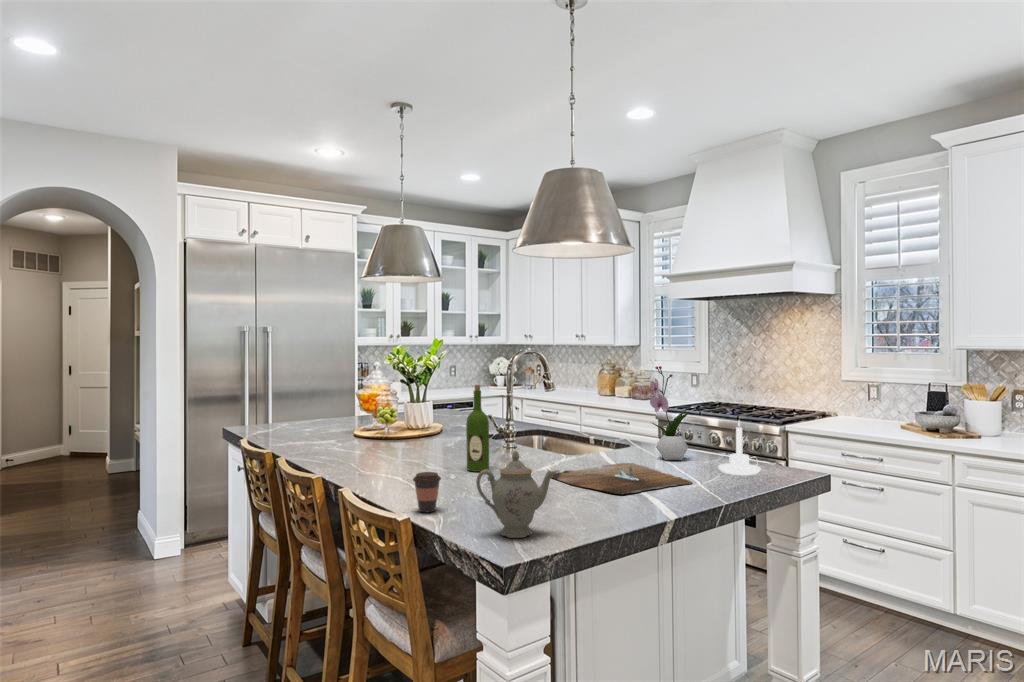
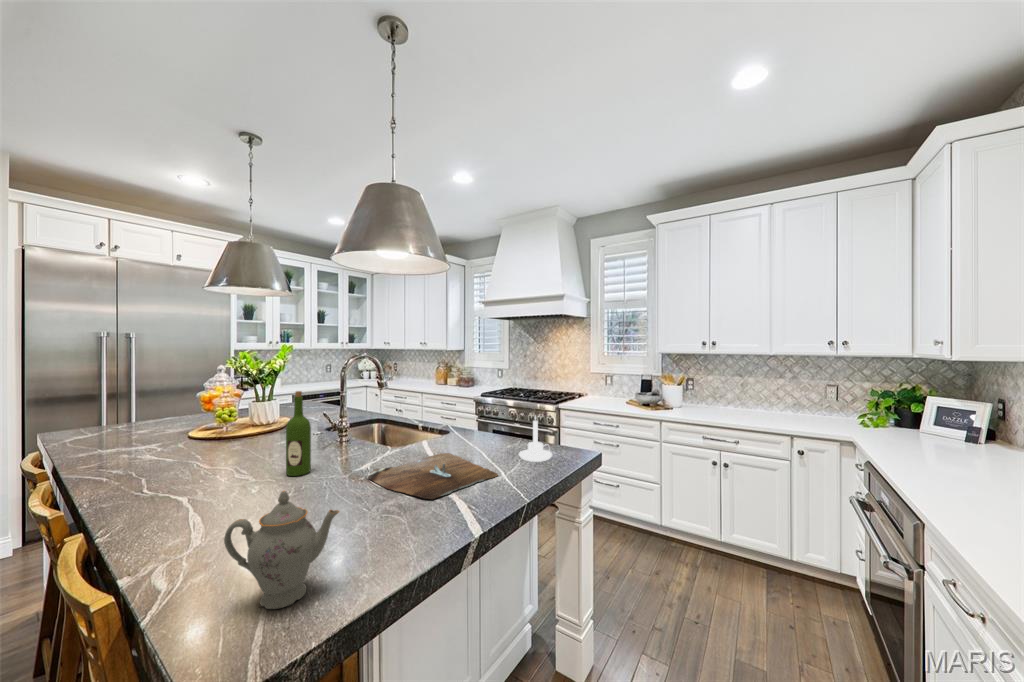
flower arrangement: present [650,366,690,460] -> none [464,369,496,447]
coffee cup: present [413,472,441,513] -> none [166,507,210,562]

